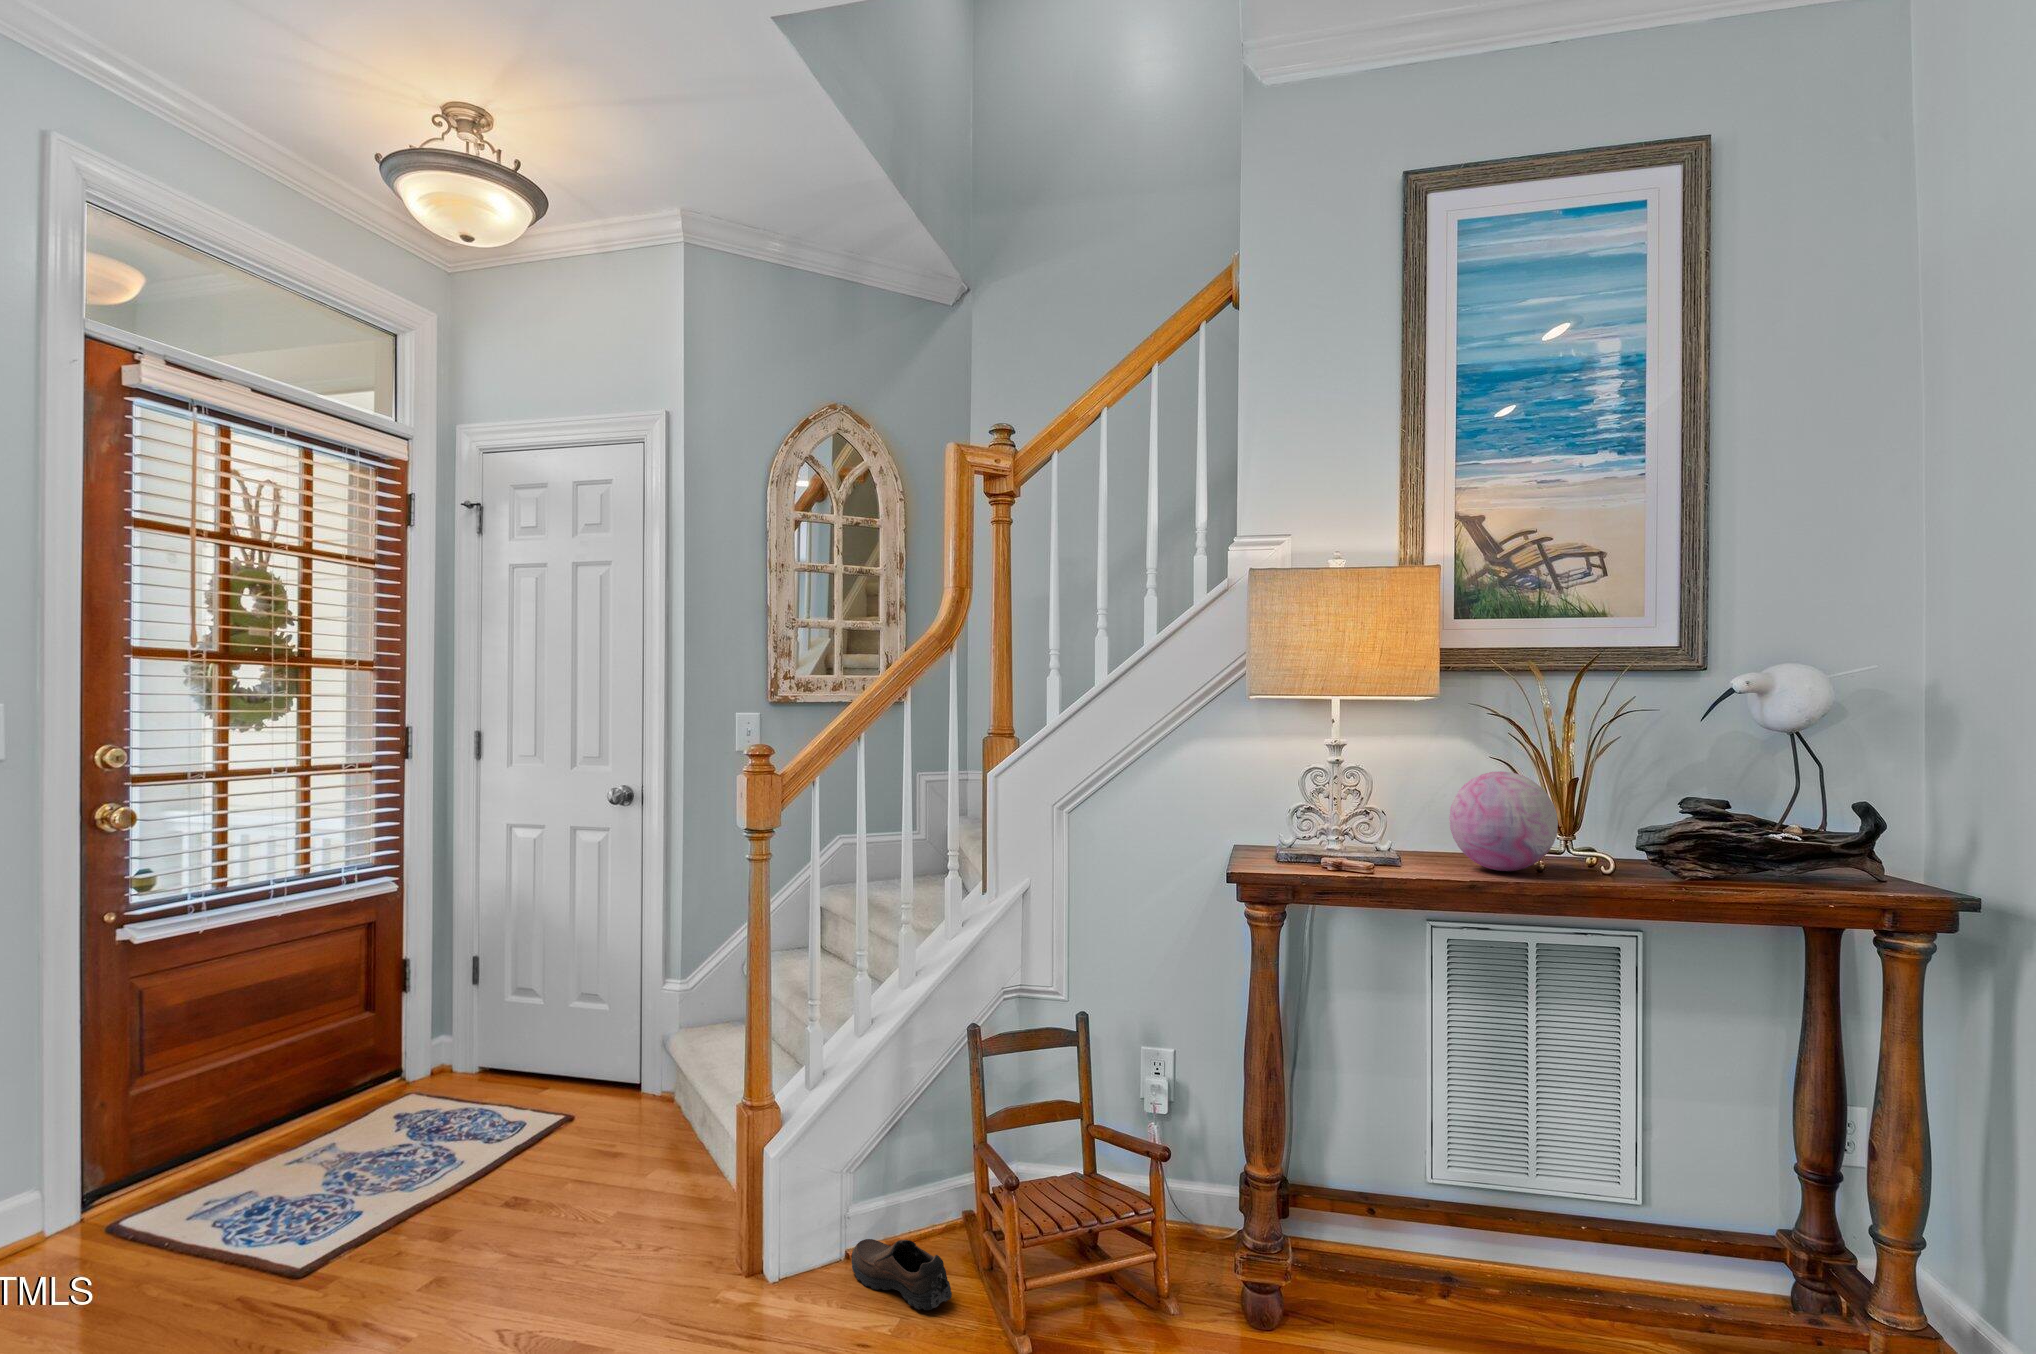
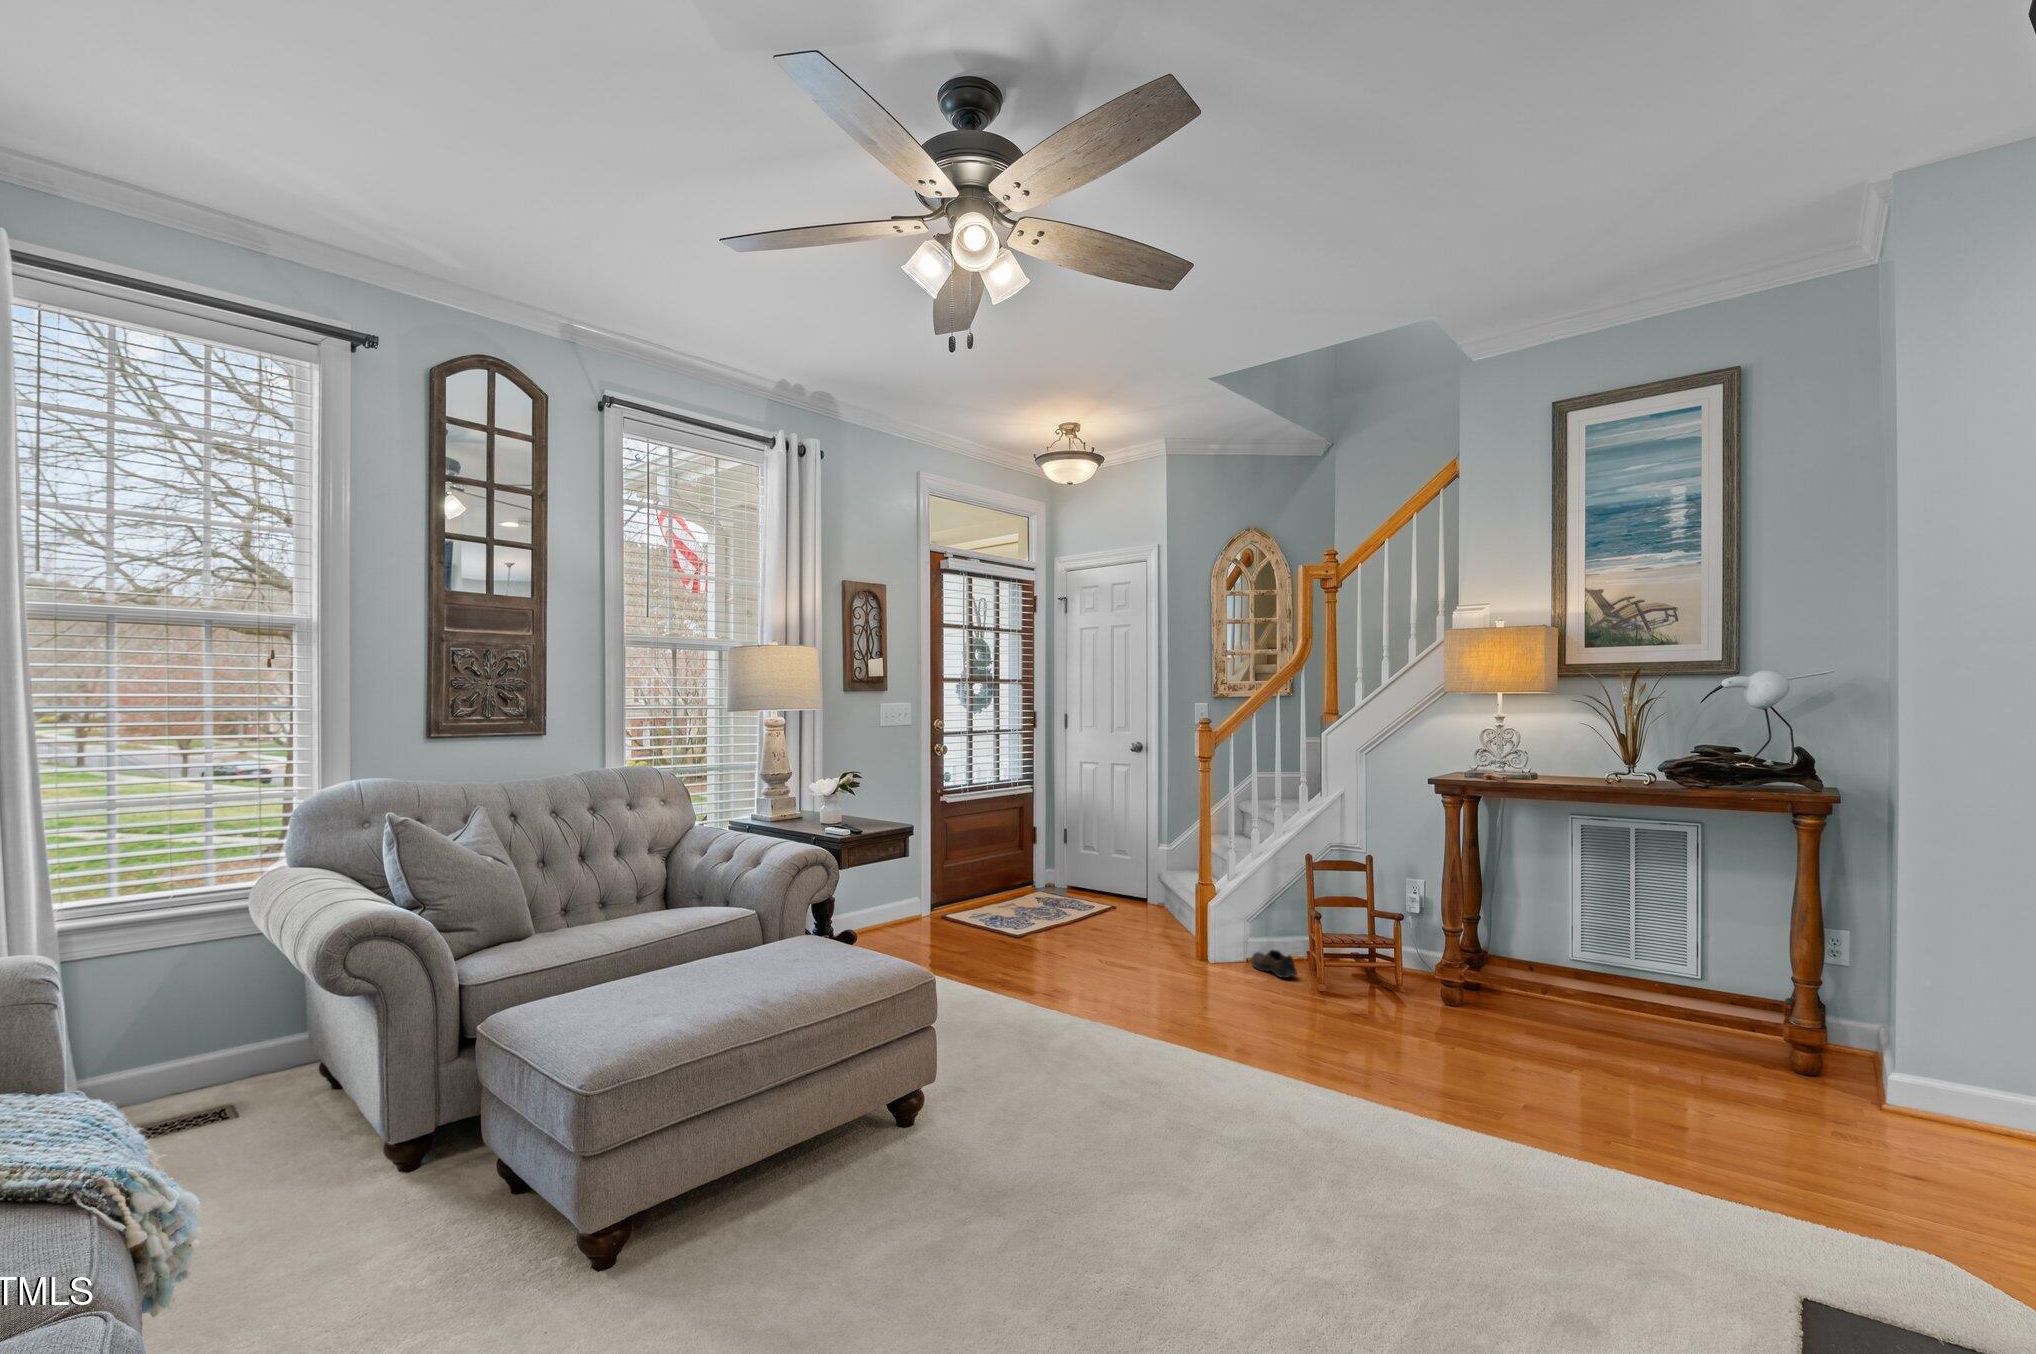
decorative orb: present [1449,771,1558,871] -> none [1557,729,1618,781]

